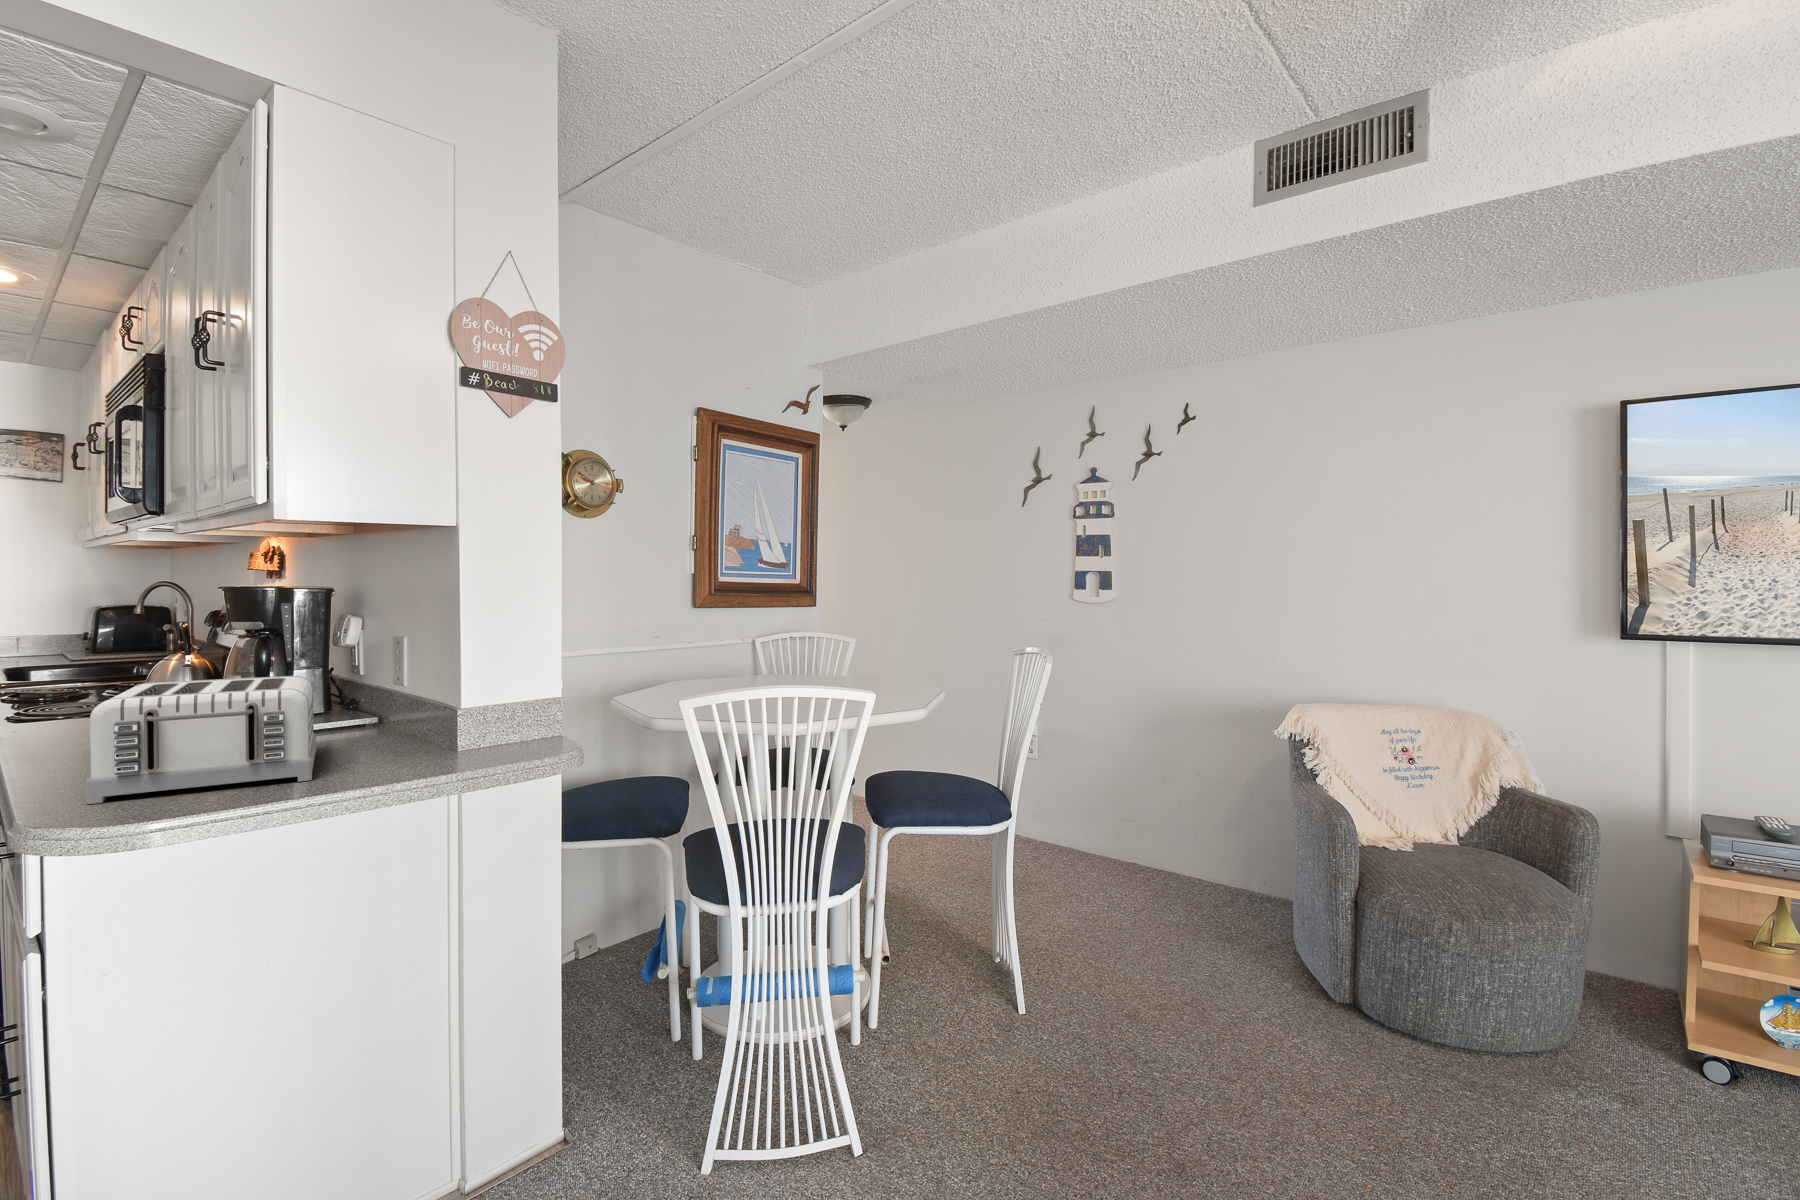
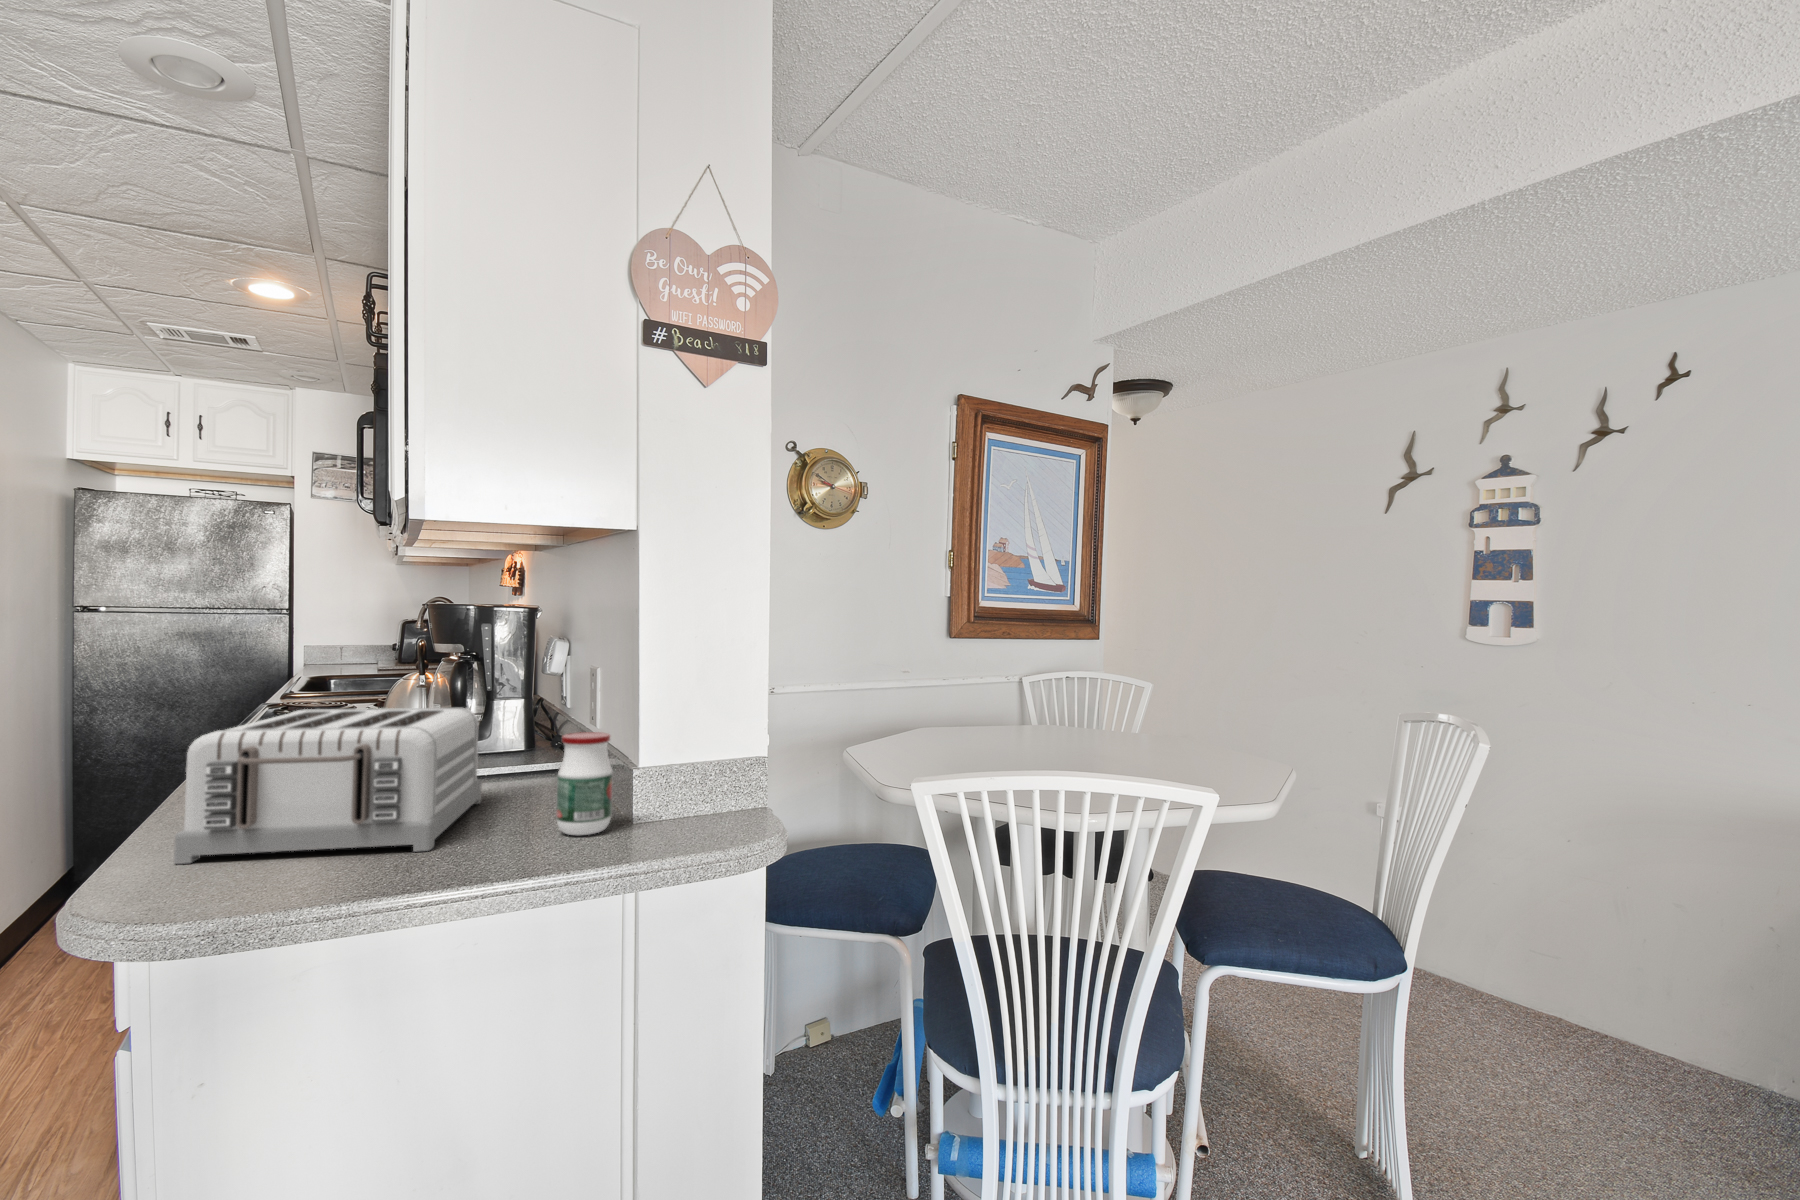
jar: none [407,687,452,764] -> present [556,732,613,835]

